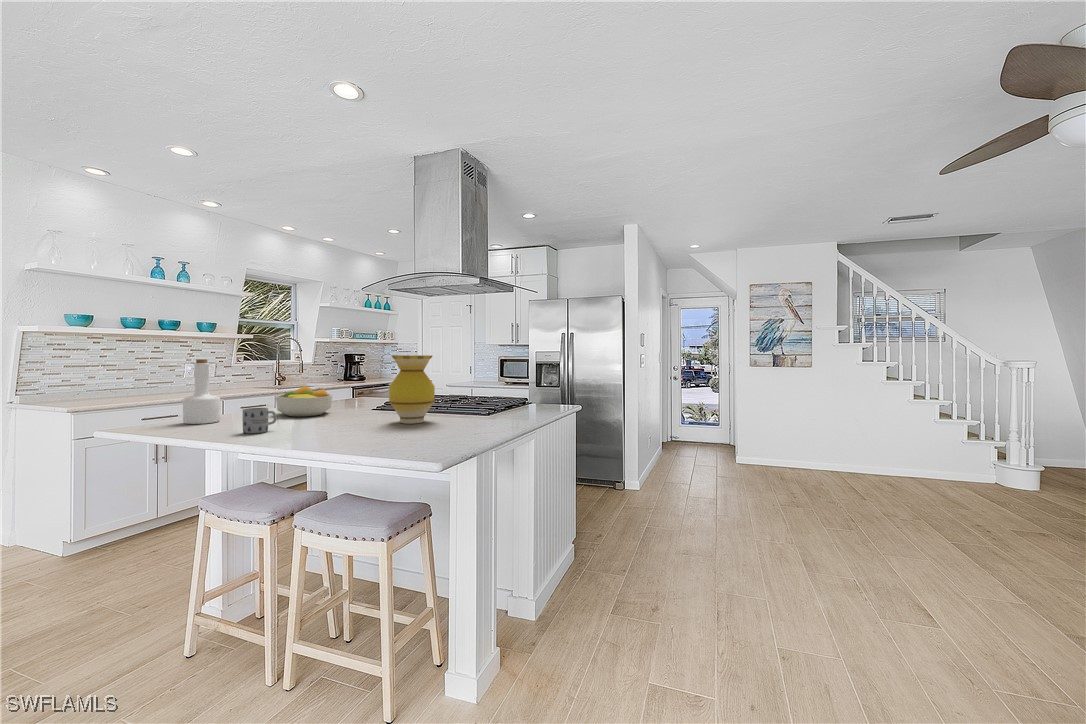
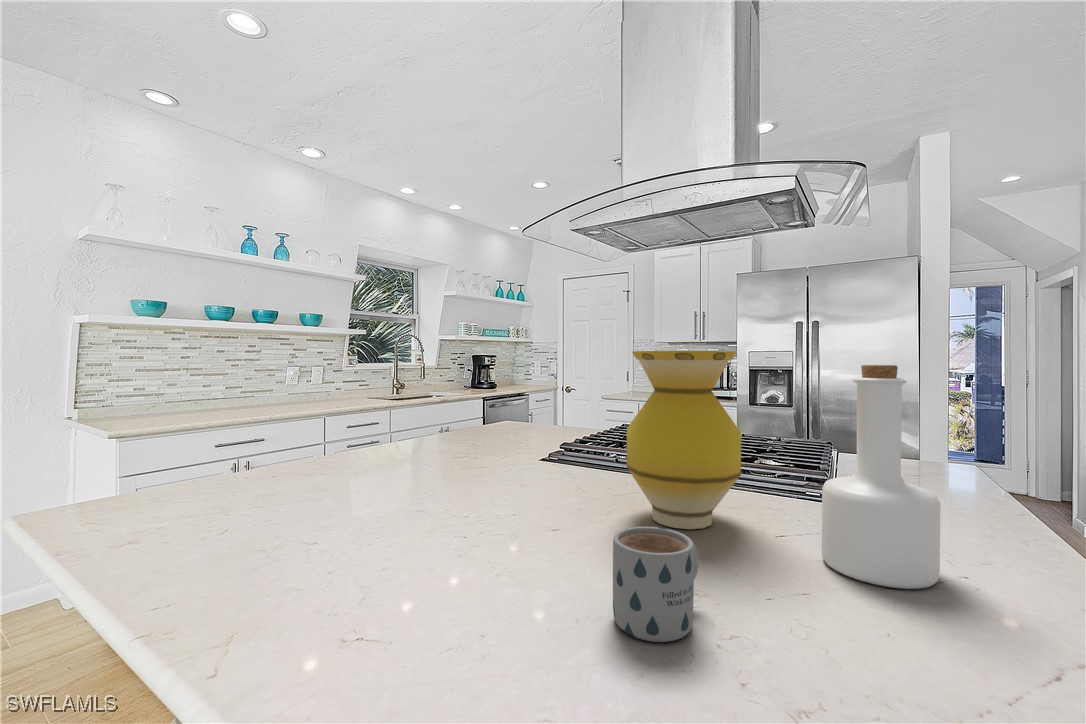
bottle: present [183,359,220,424] -> present [822,365,940,589]
fruit bowl: present [276,386,332,416] -> none [378,411,480,478]
mug: present [242,408,277,434] -> present [613,527,699,642]

